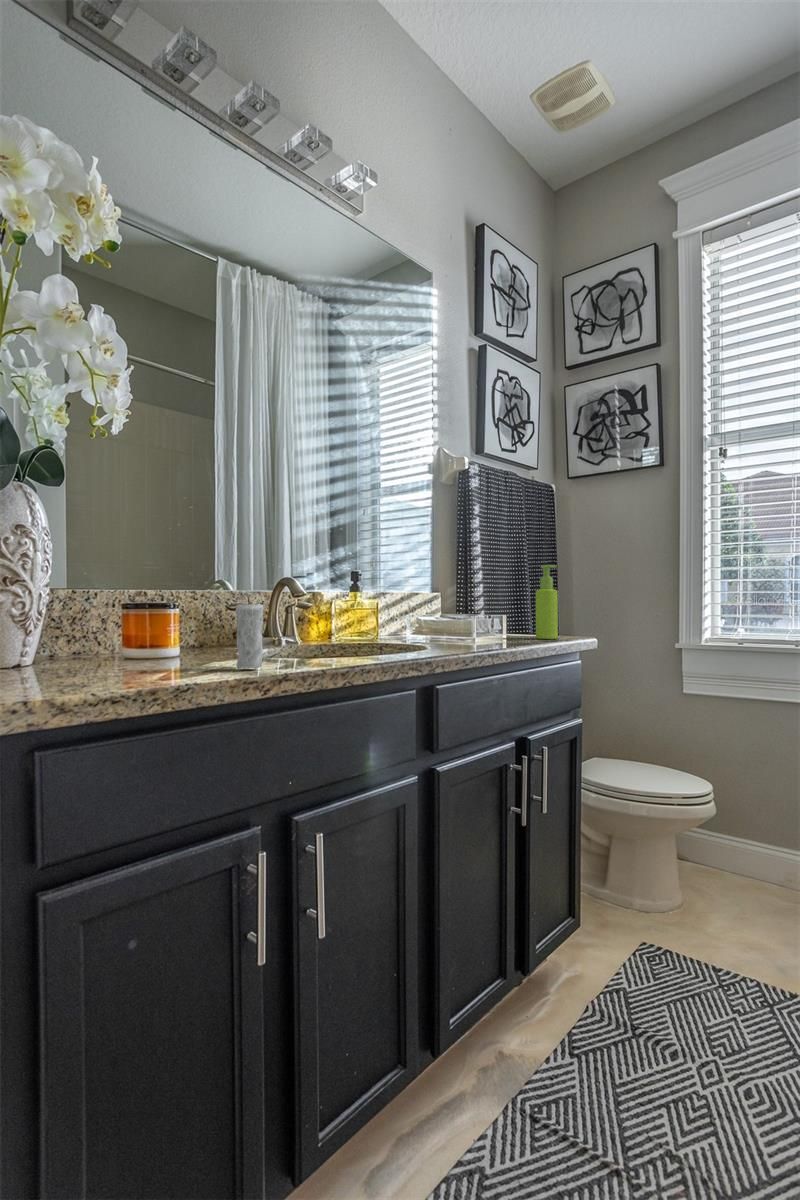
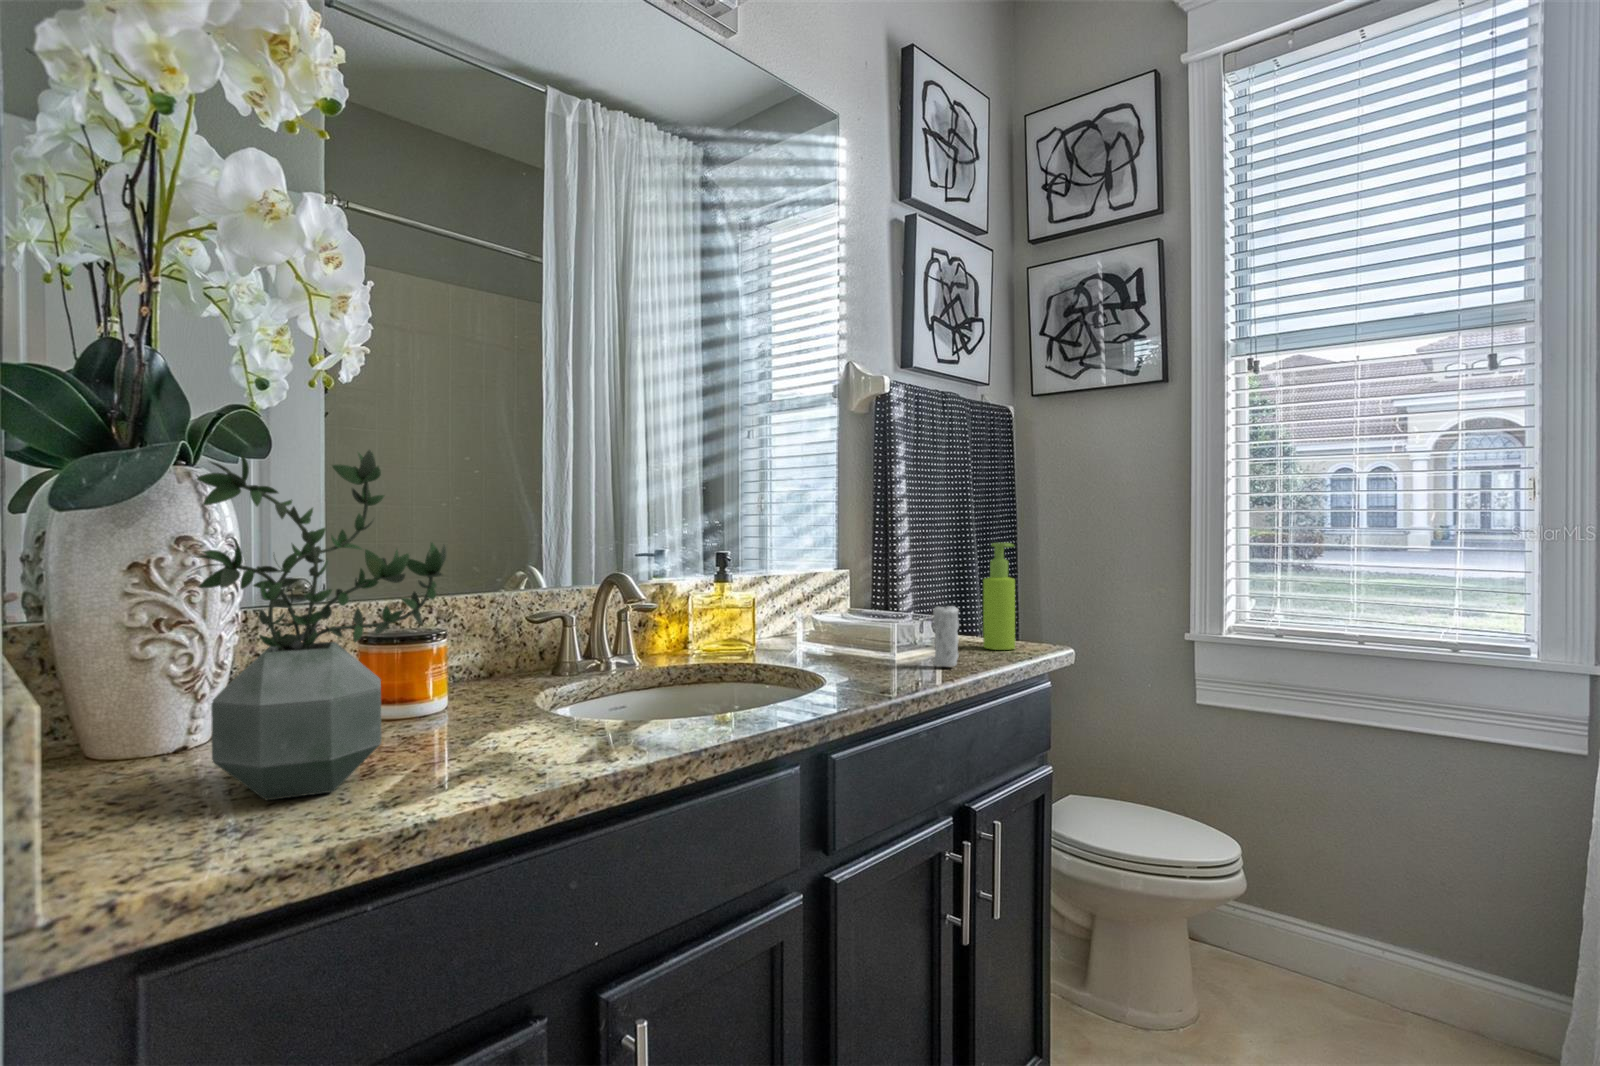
potted plant: none [41,459,193,679] -> present [194,450,446,800]
candle: present [236,595,264,668] -> present [933,604,959,666]

